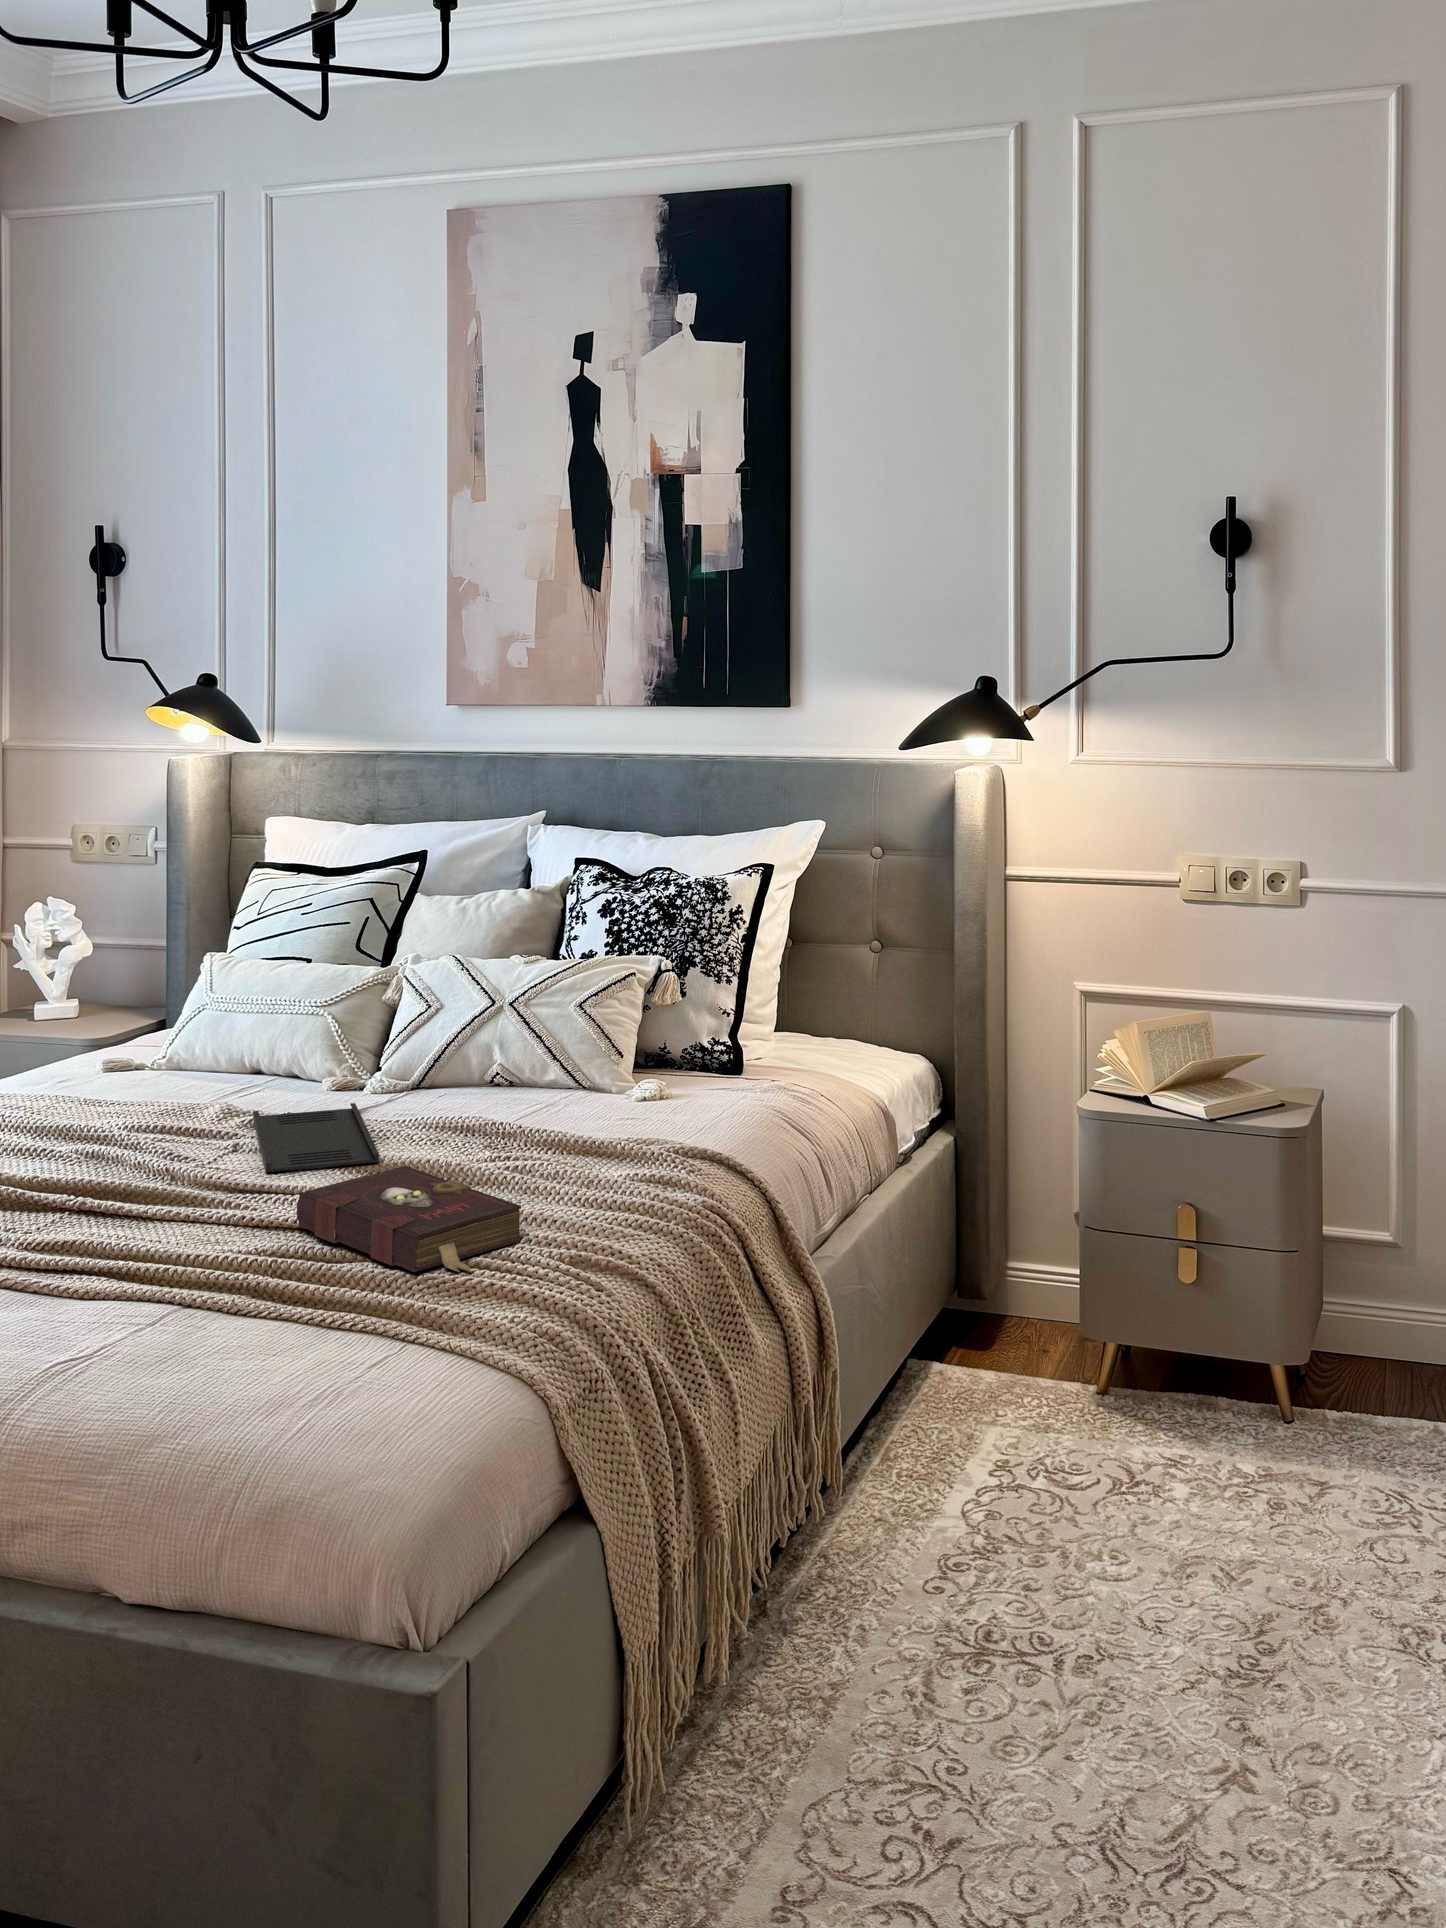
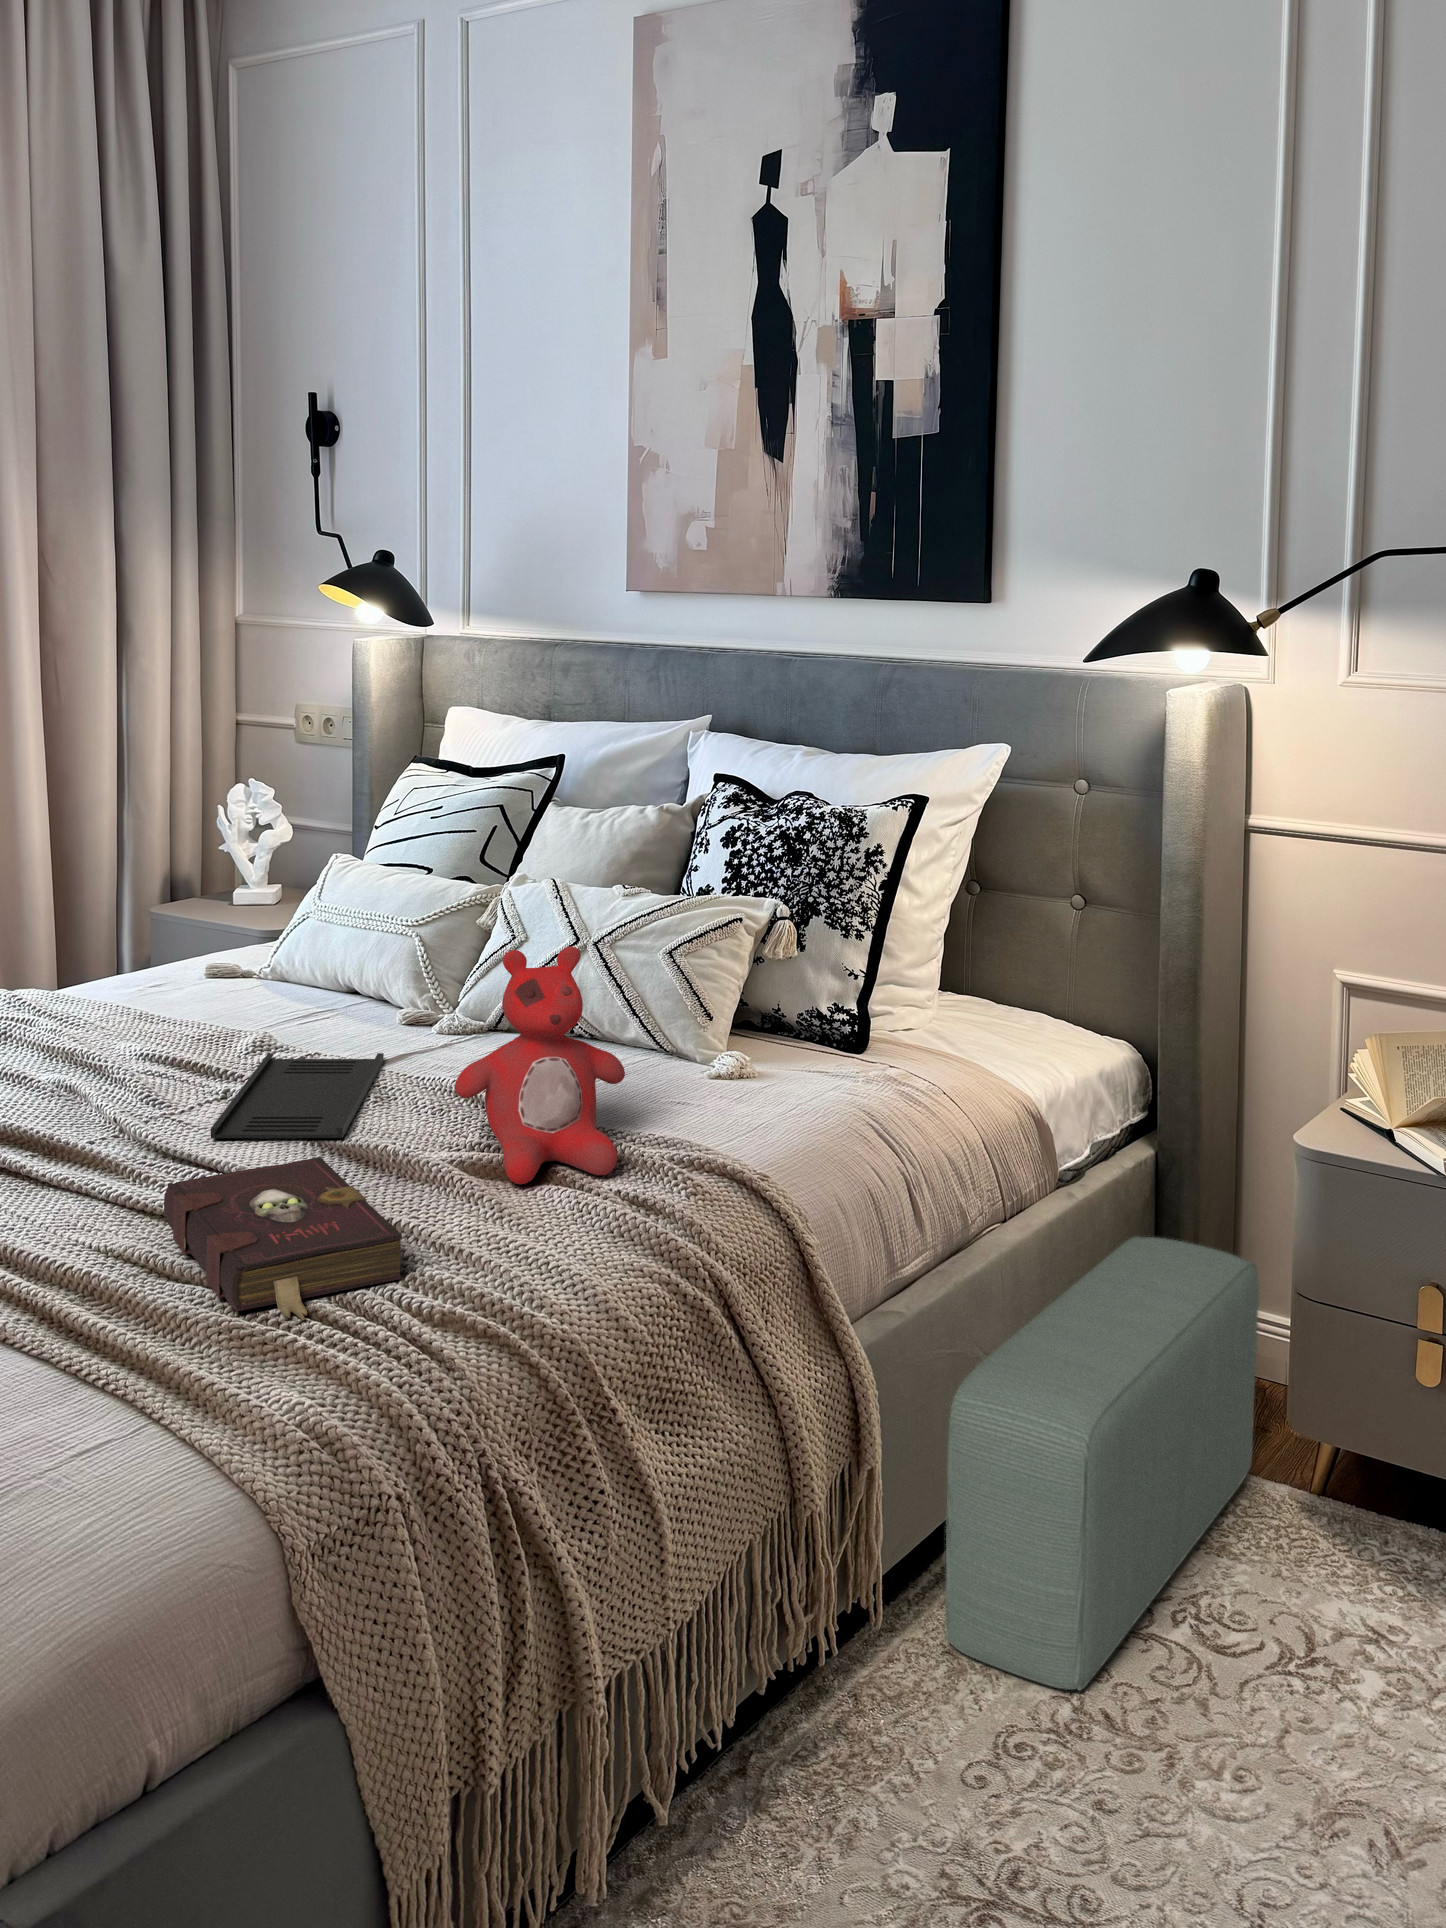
stuffed bear: none [487,987,626,1176] -> present [455,946,625,1184]
pouf: none [874,1202,1050,1526] -> present [945,1236,1259,1690]

